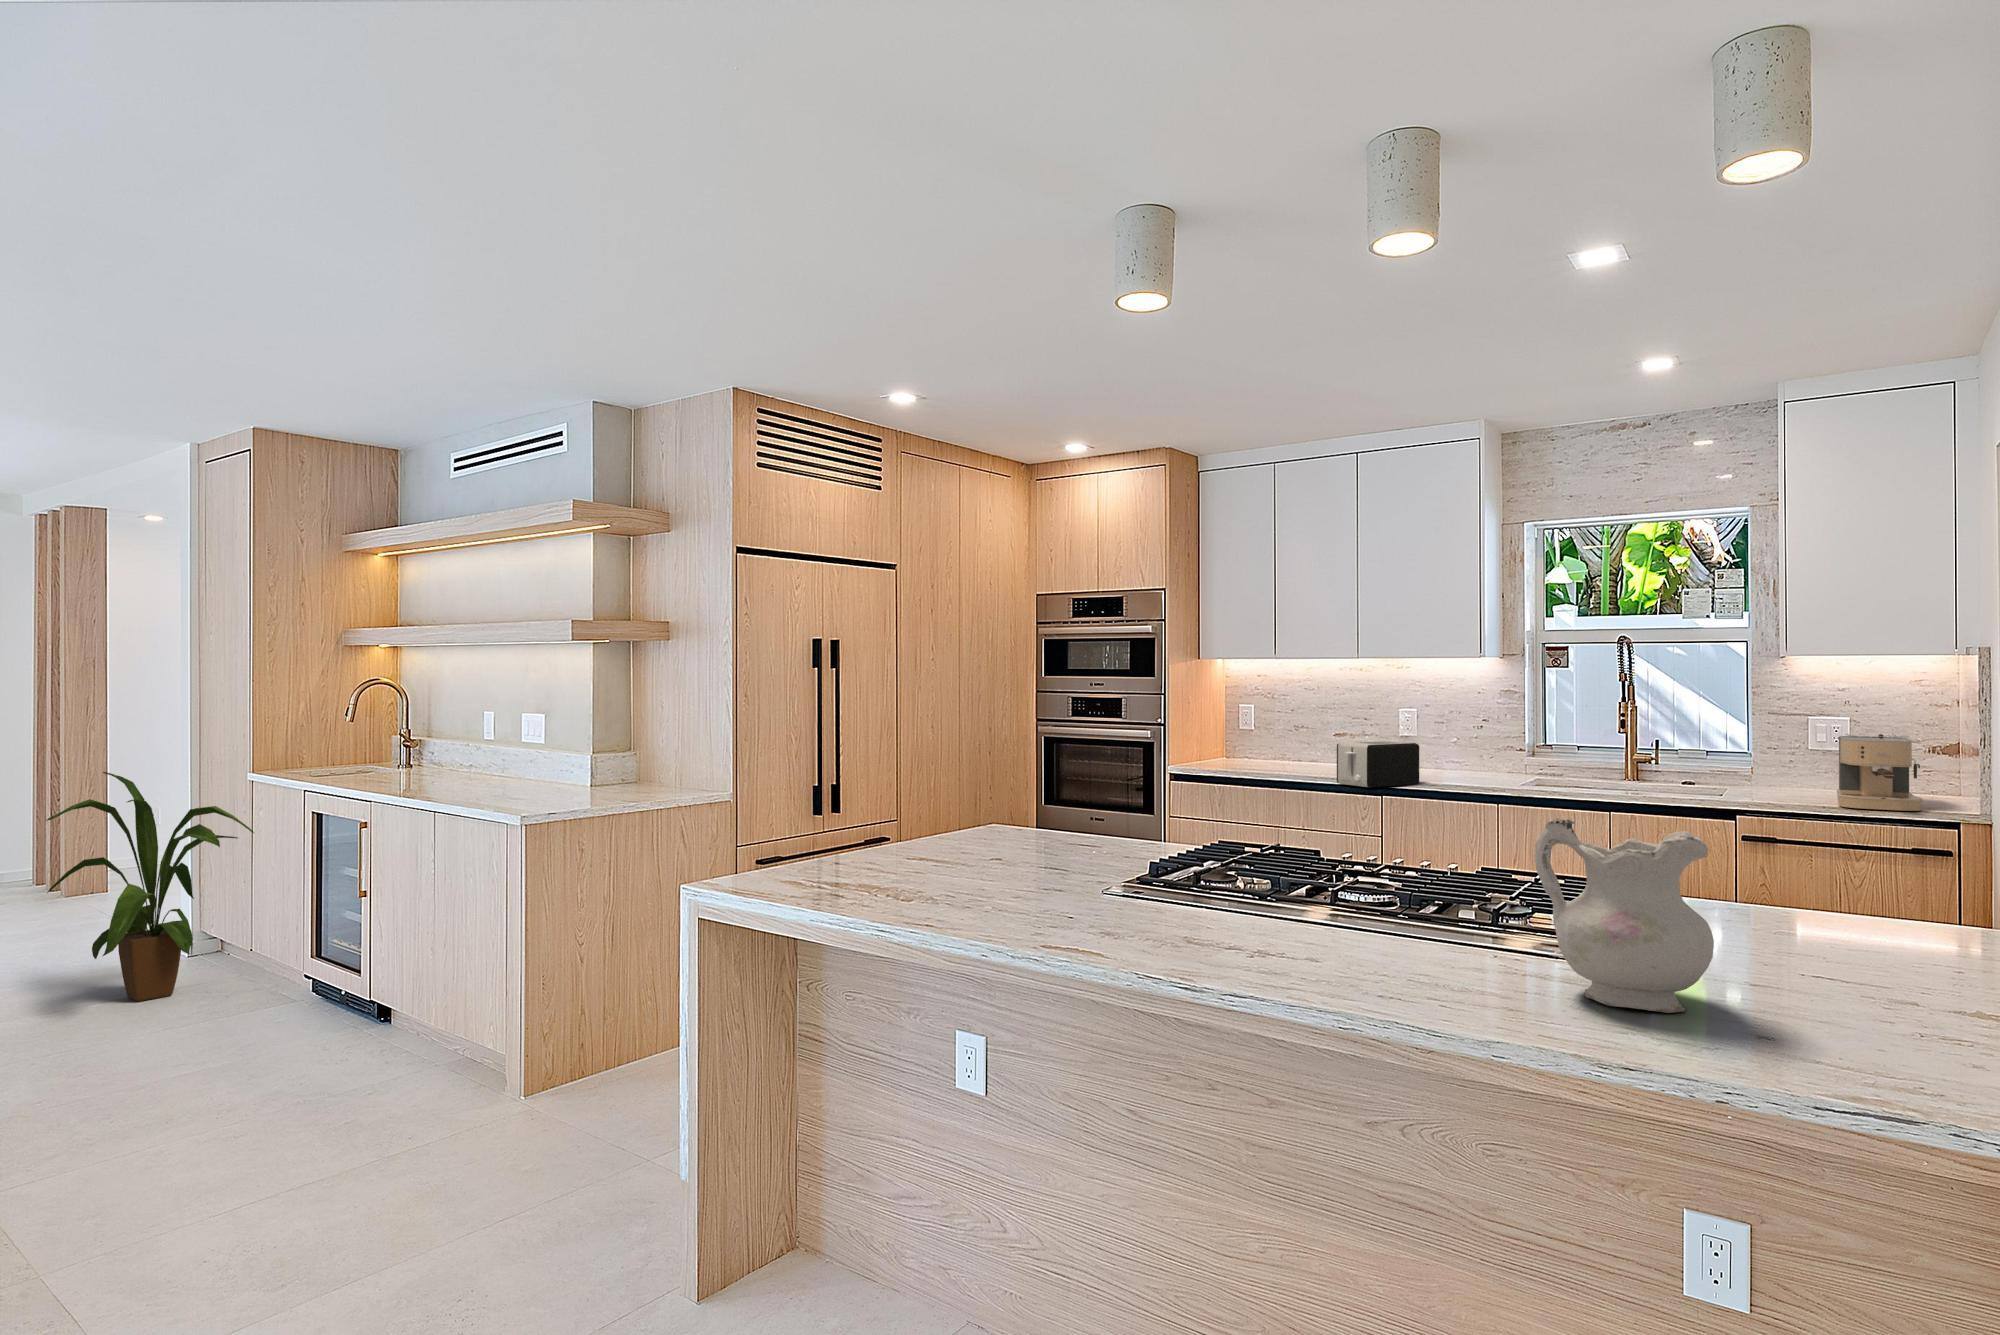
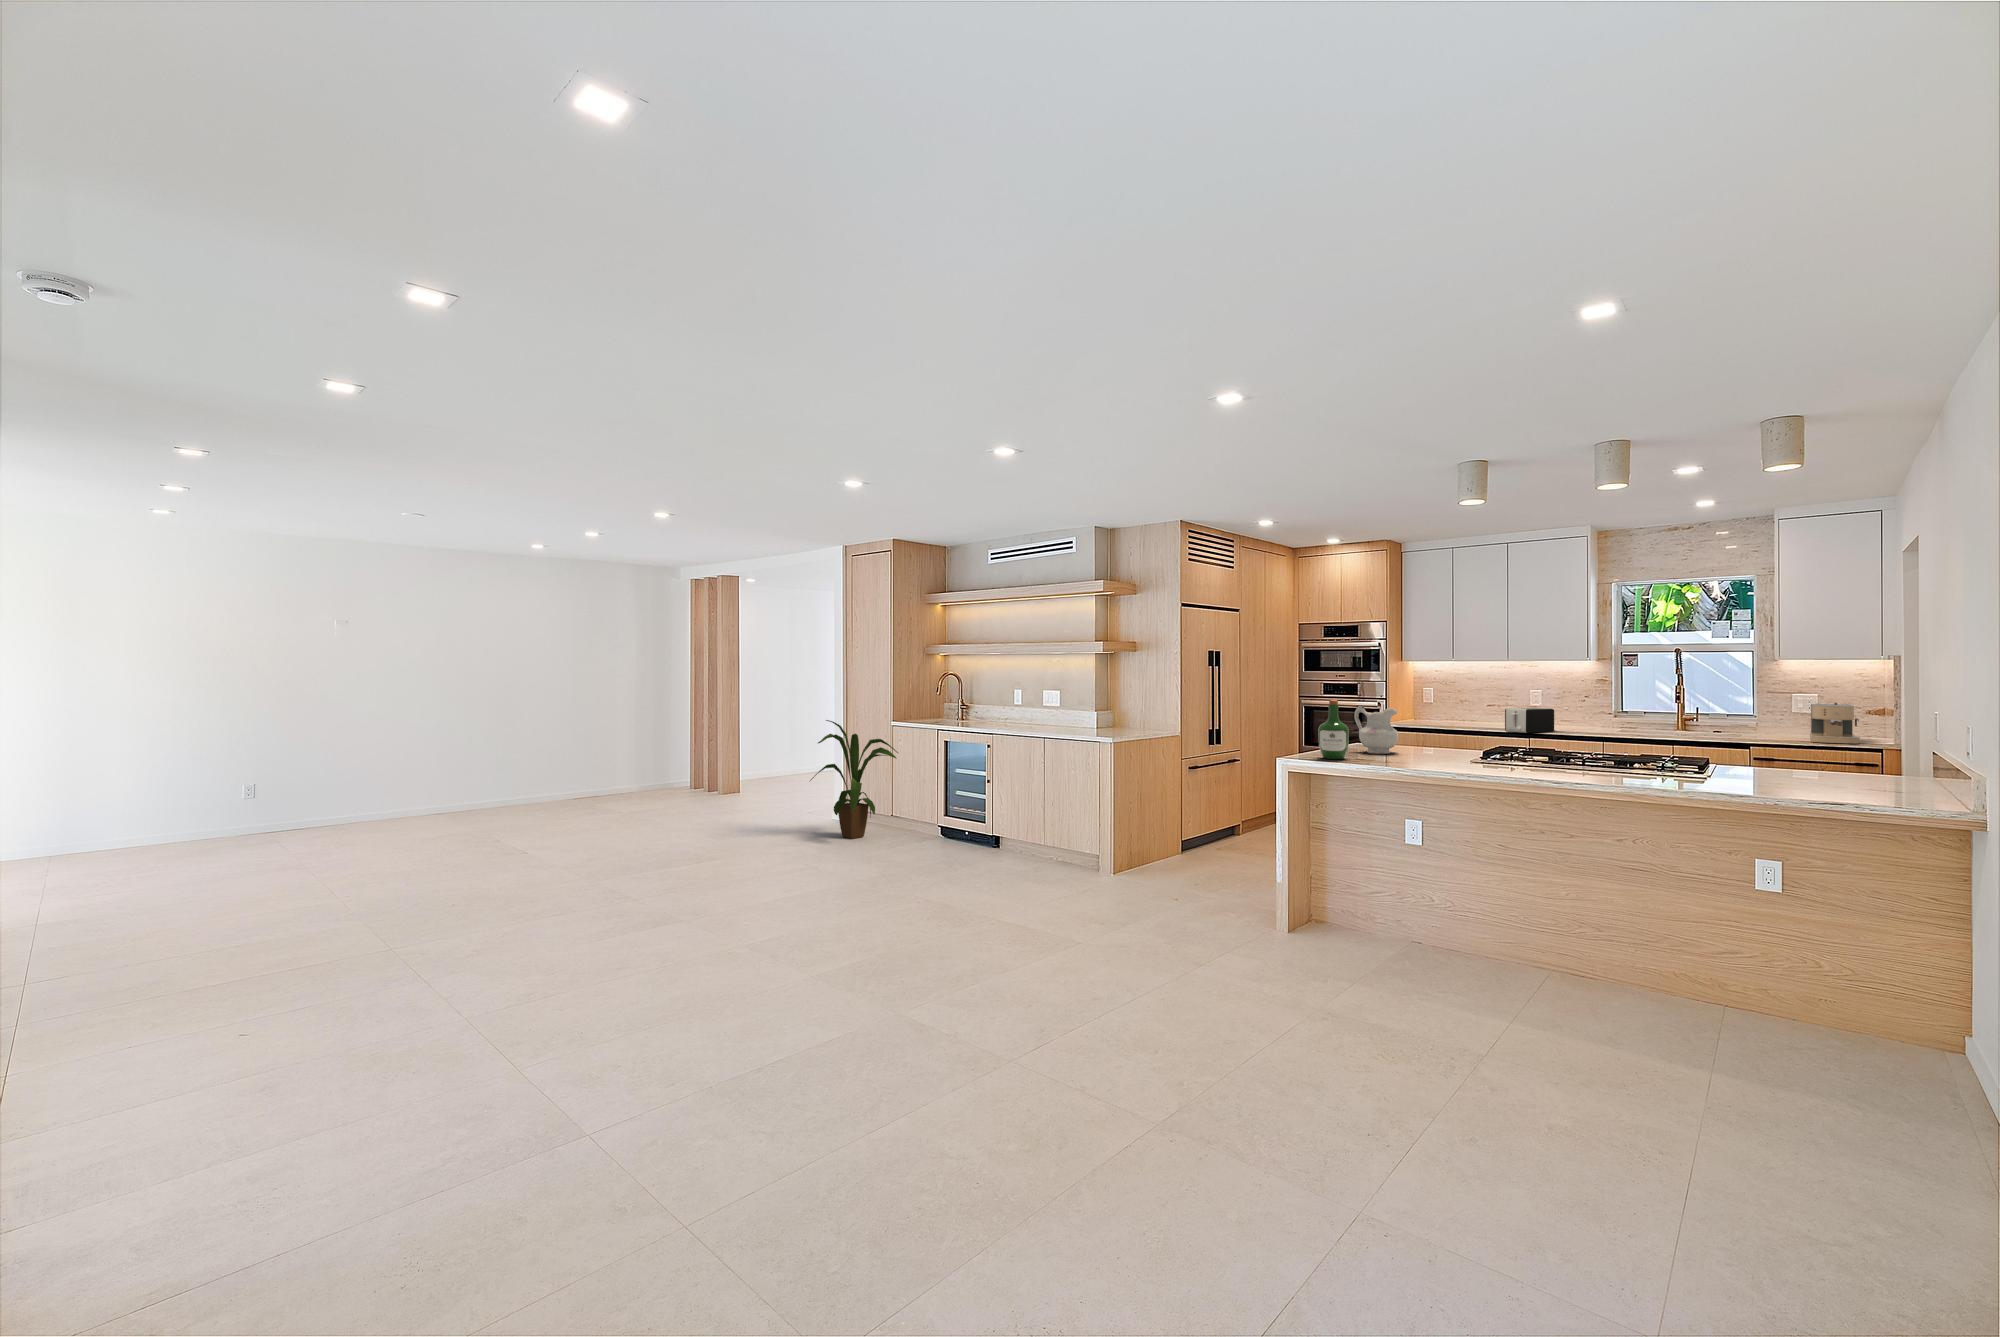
wine bottle: none [781,744,849,885] -> present [1318,699,1349,759]
ceramic pitcher: present [1535,818,1714,1013] -> present [1355,706,1398,754]

